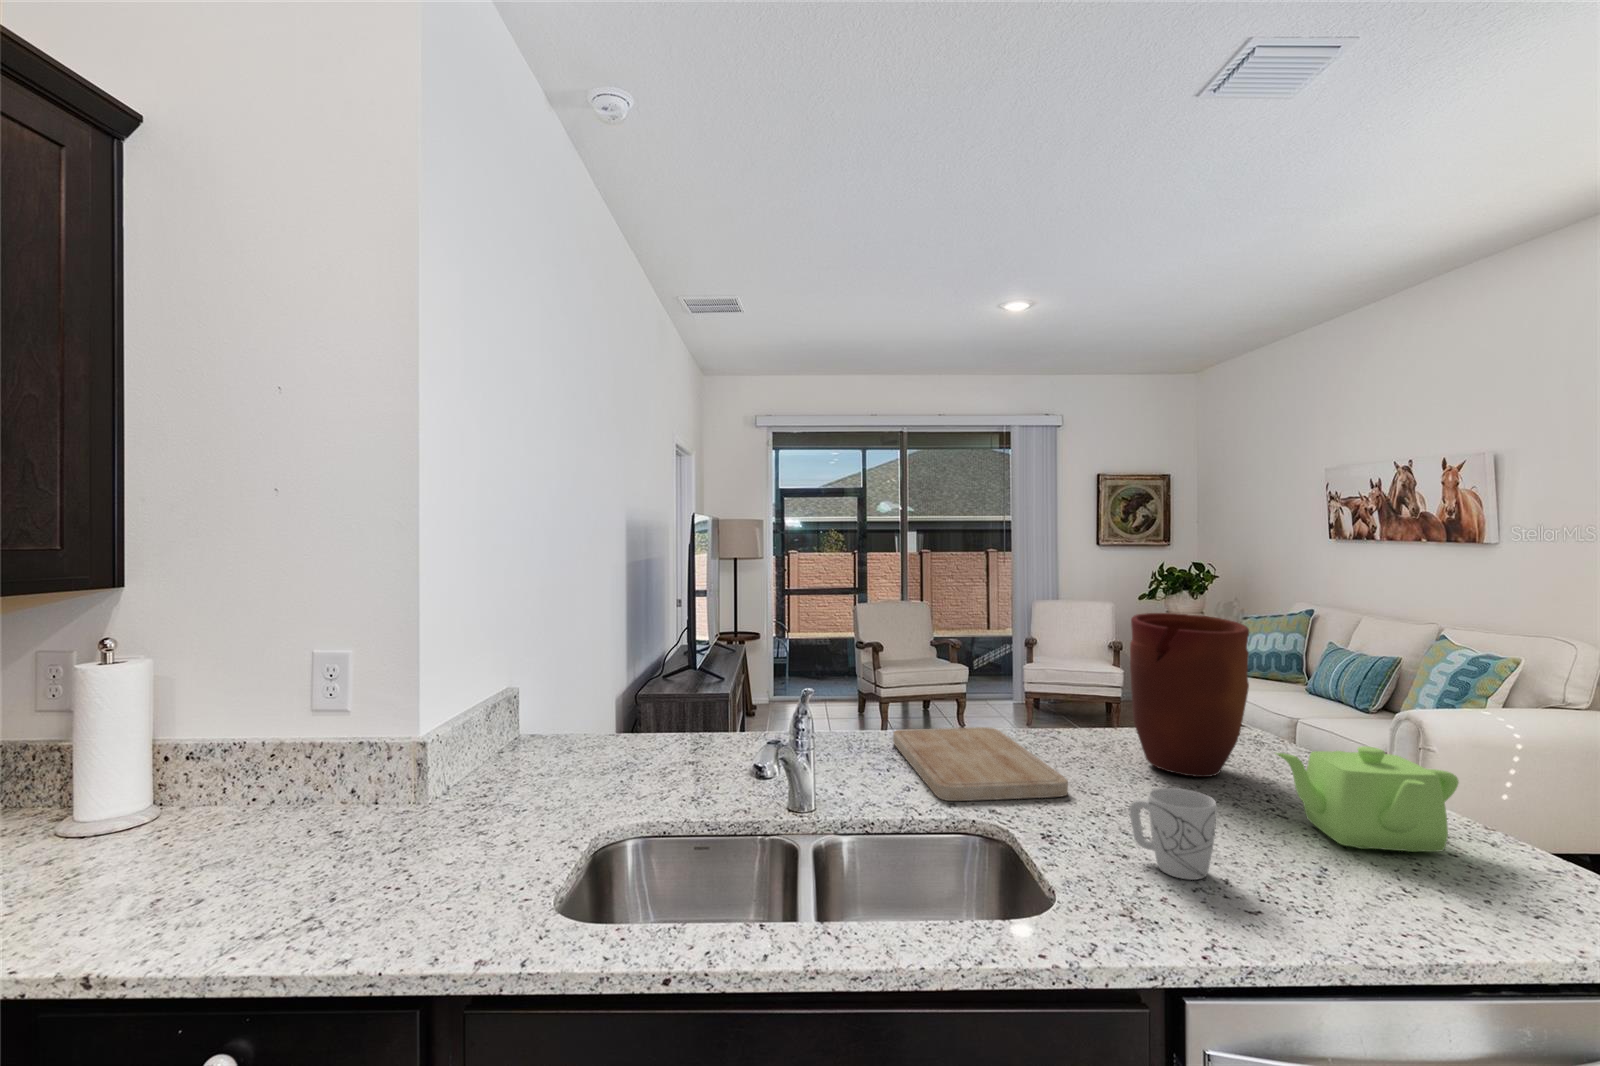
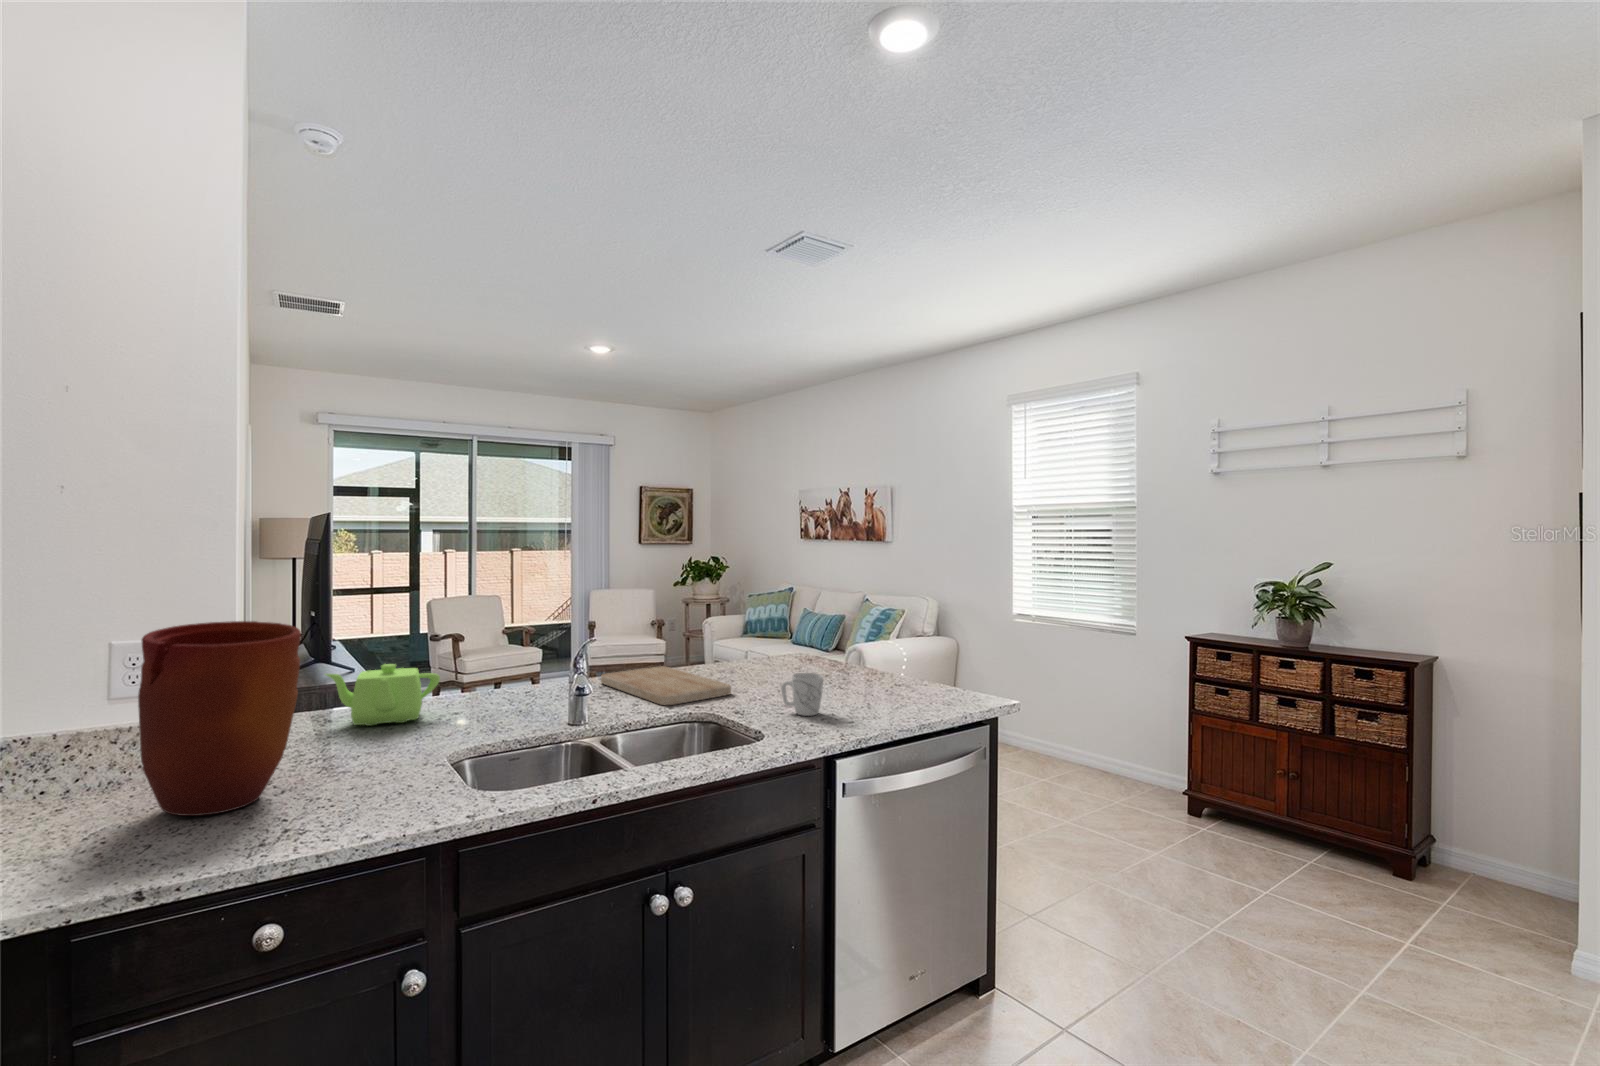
vase: present [1130,613,1249,777] -> present [138,621,301,816]
teapot: present [1276,746,1459,852] -> present [326,664,440,726]

